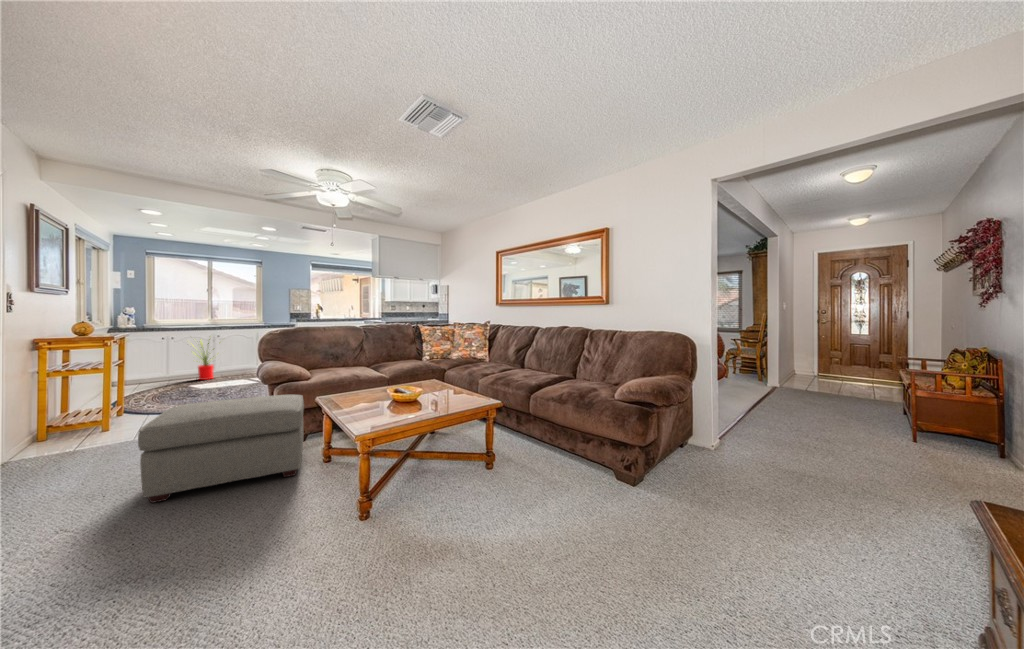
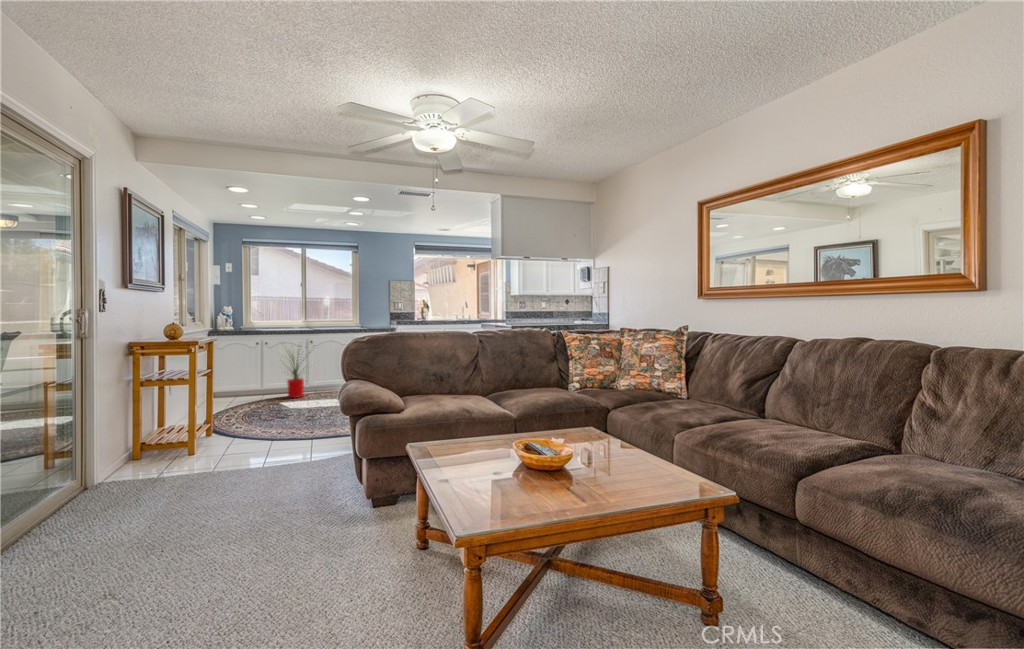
ottoman: present [138,395,304,503] -> none [135,445,382,616]

